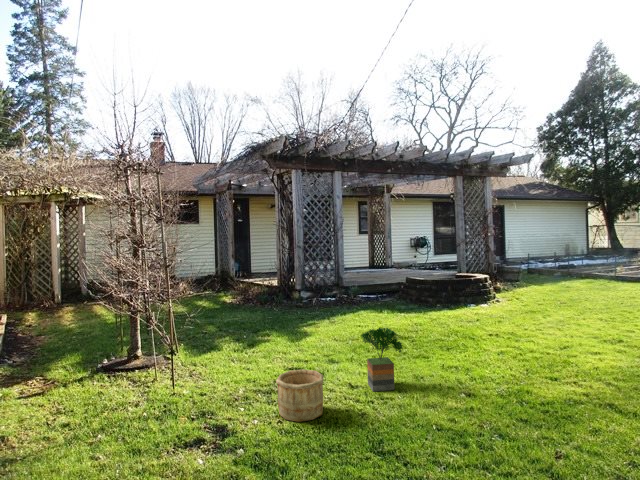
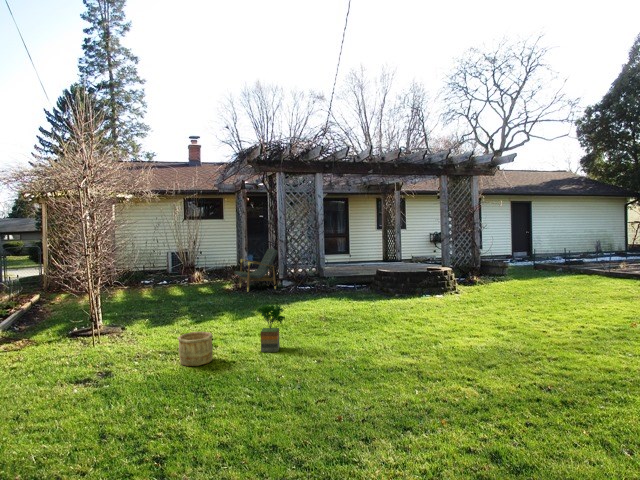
lounge chair: none [241,257,293,308] -> present [235,249,277,292]

